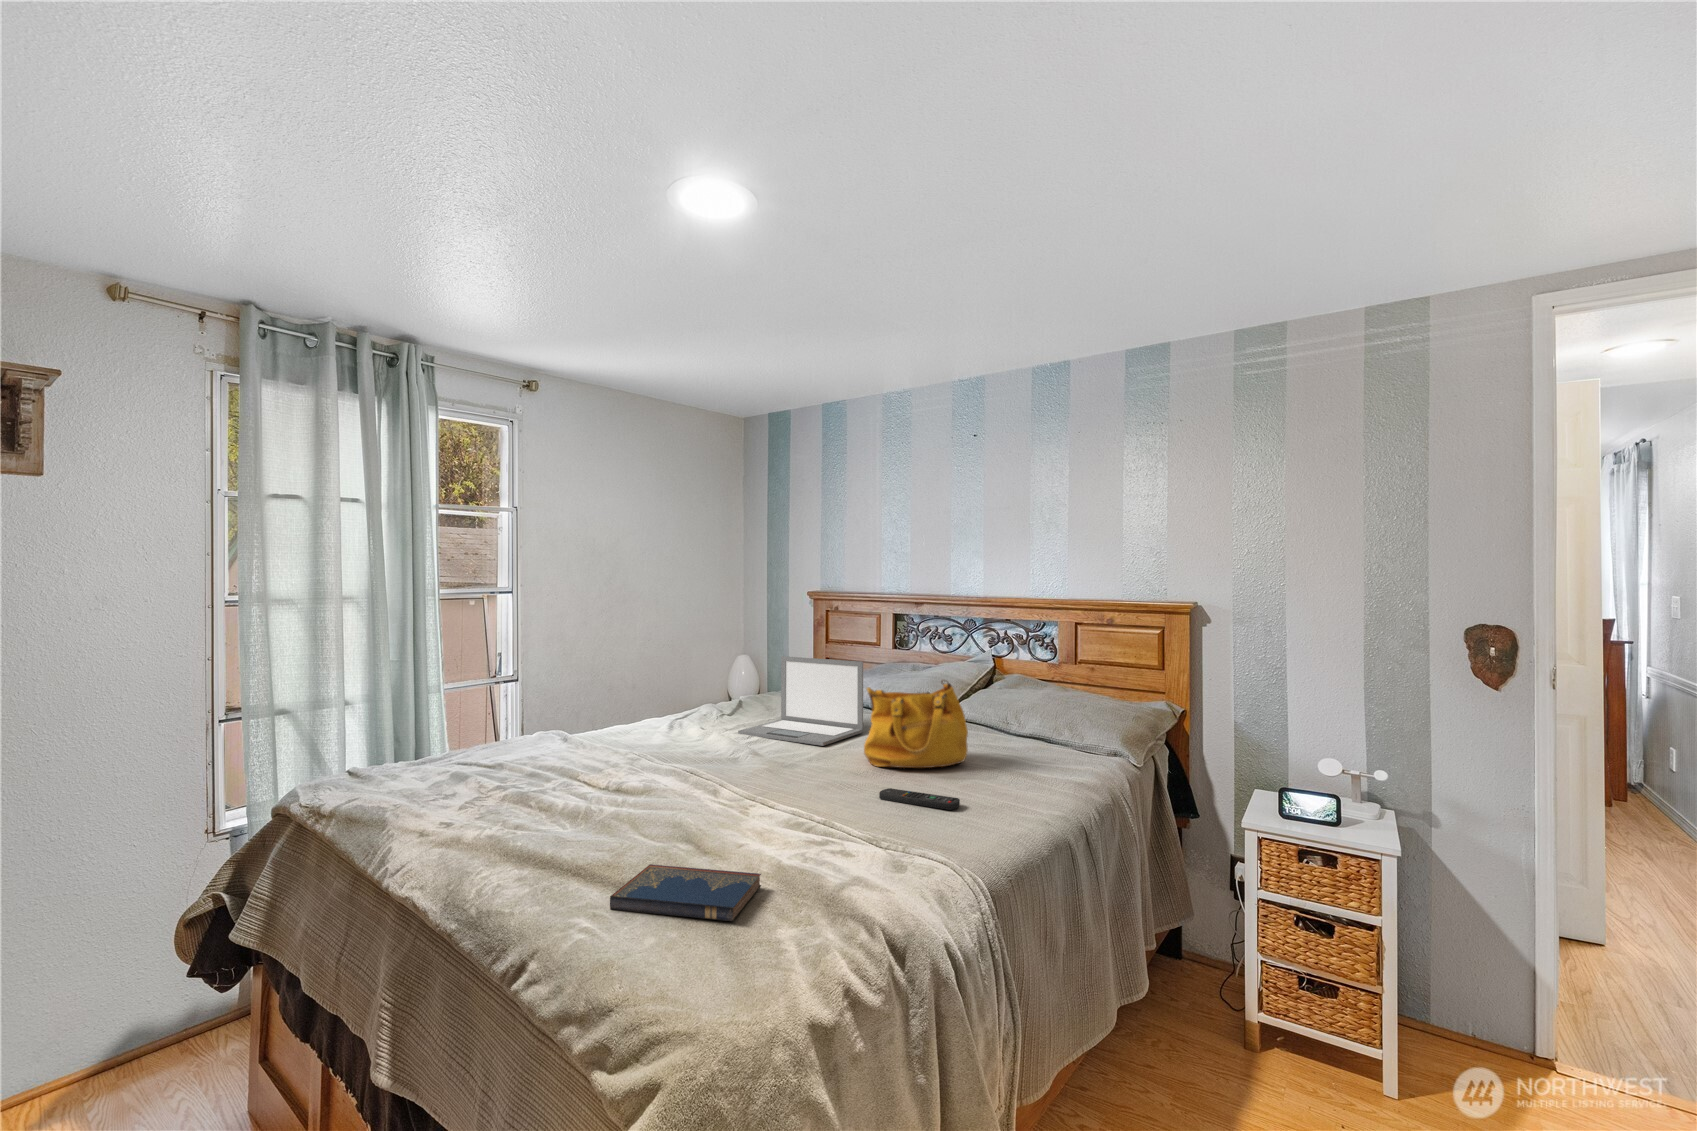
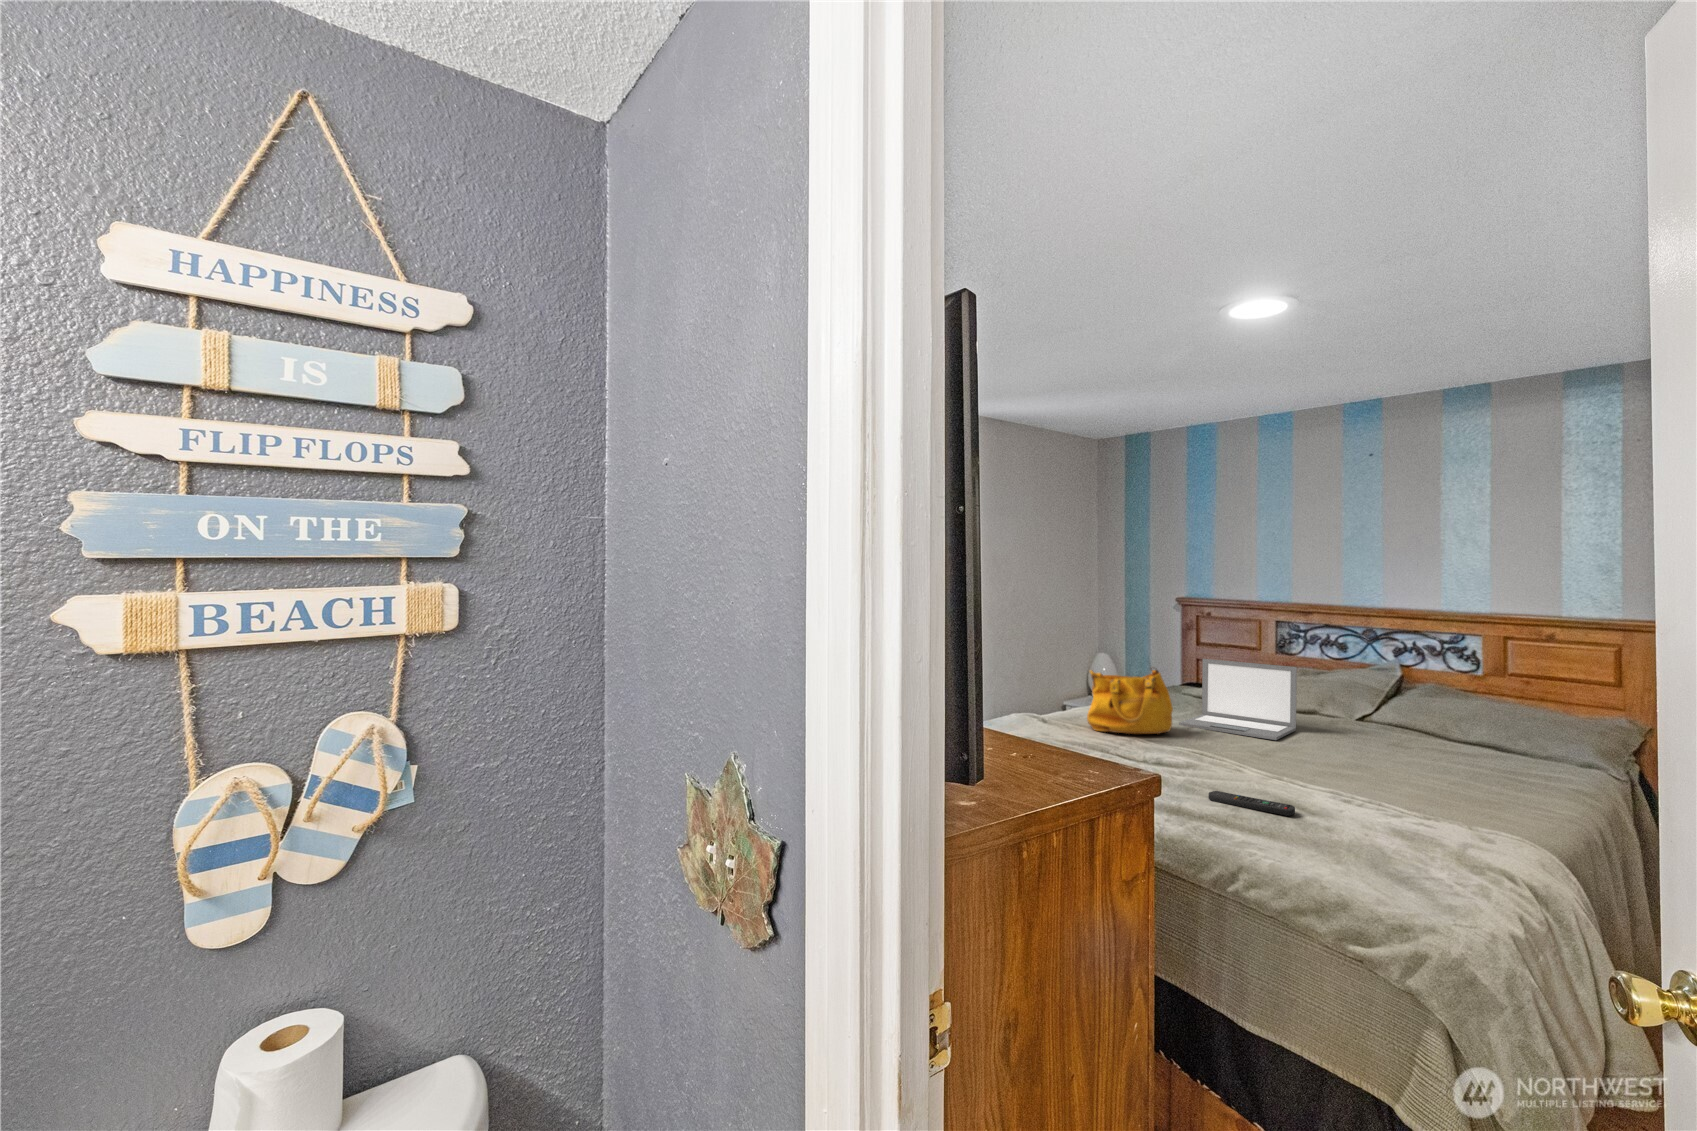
handbag: present [864,680,968,768] -> present [1087,668,1173,734]
remote control: present [879,788,960,810] -> present [1208,791,1295,816]
hardcover book: present [610,864,761,921] -> none [1286,824,1410,870]

